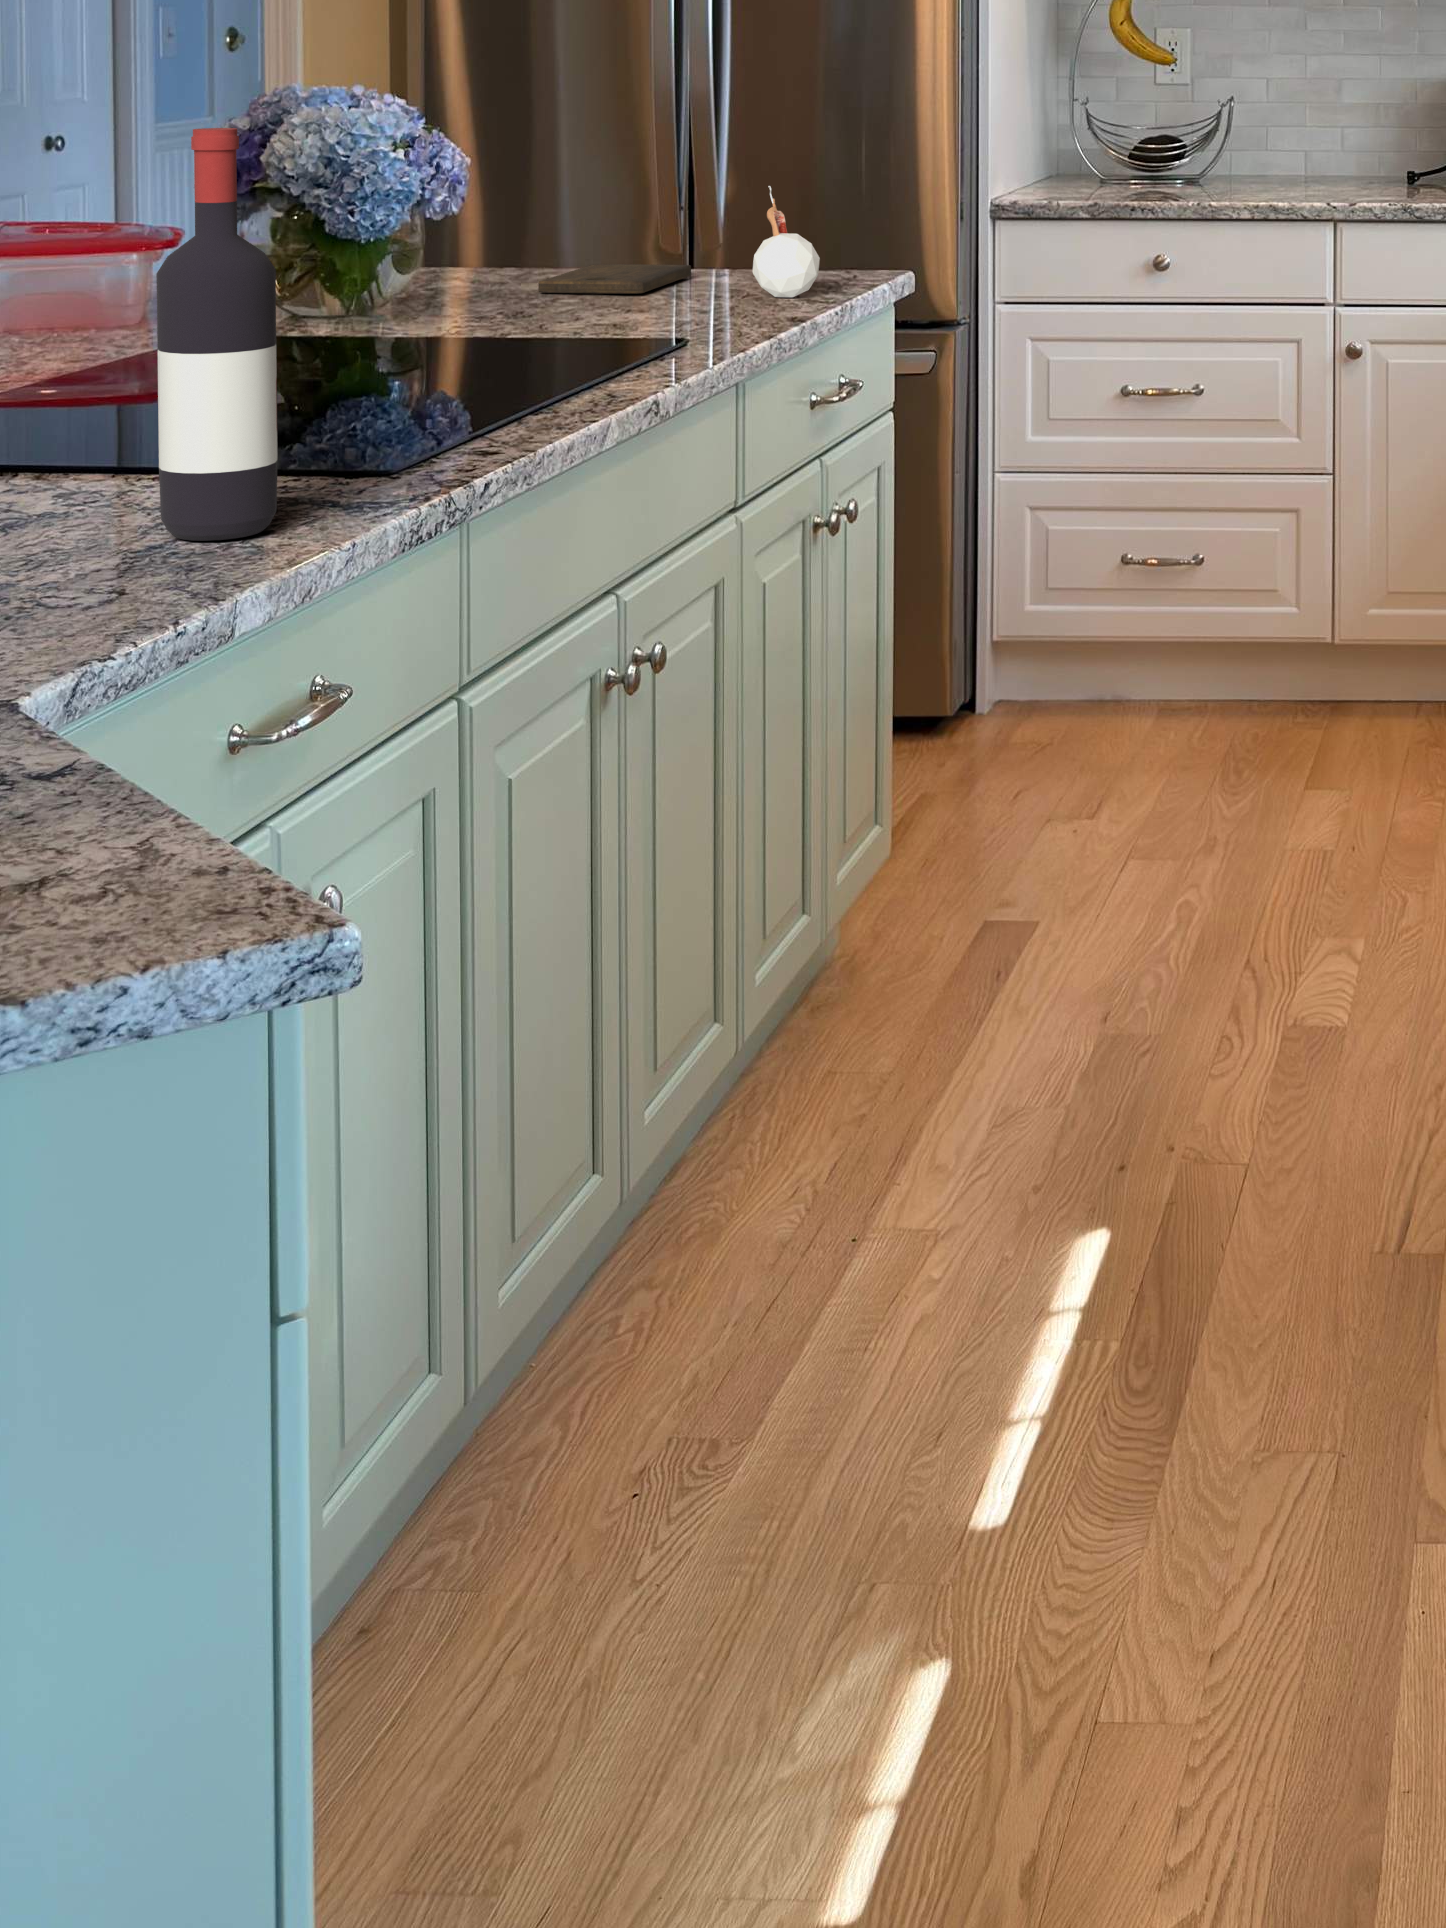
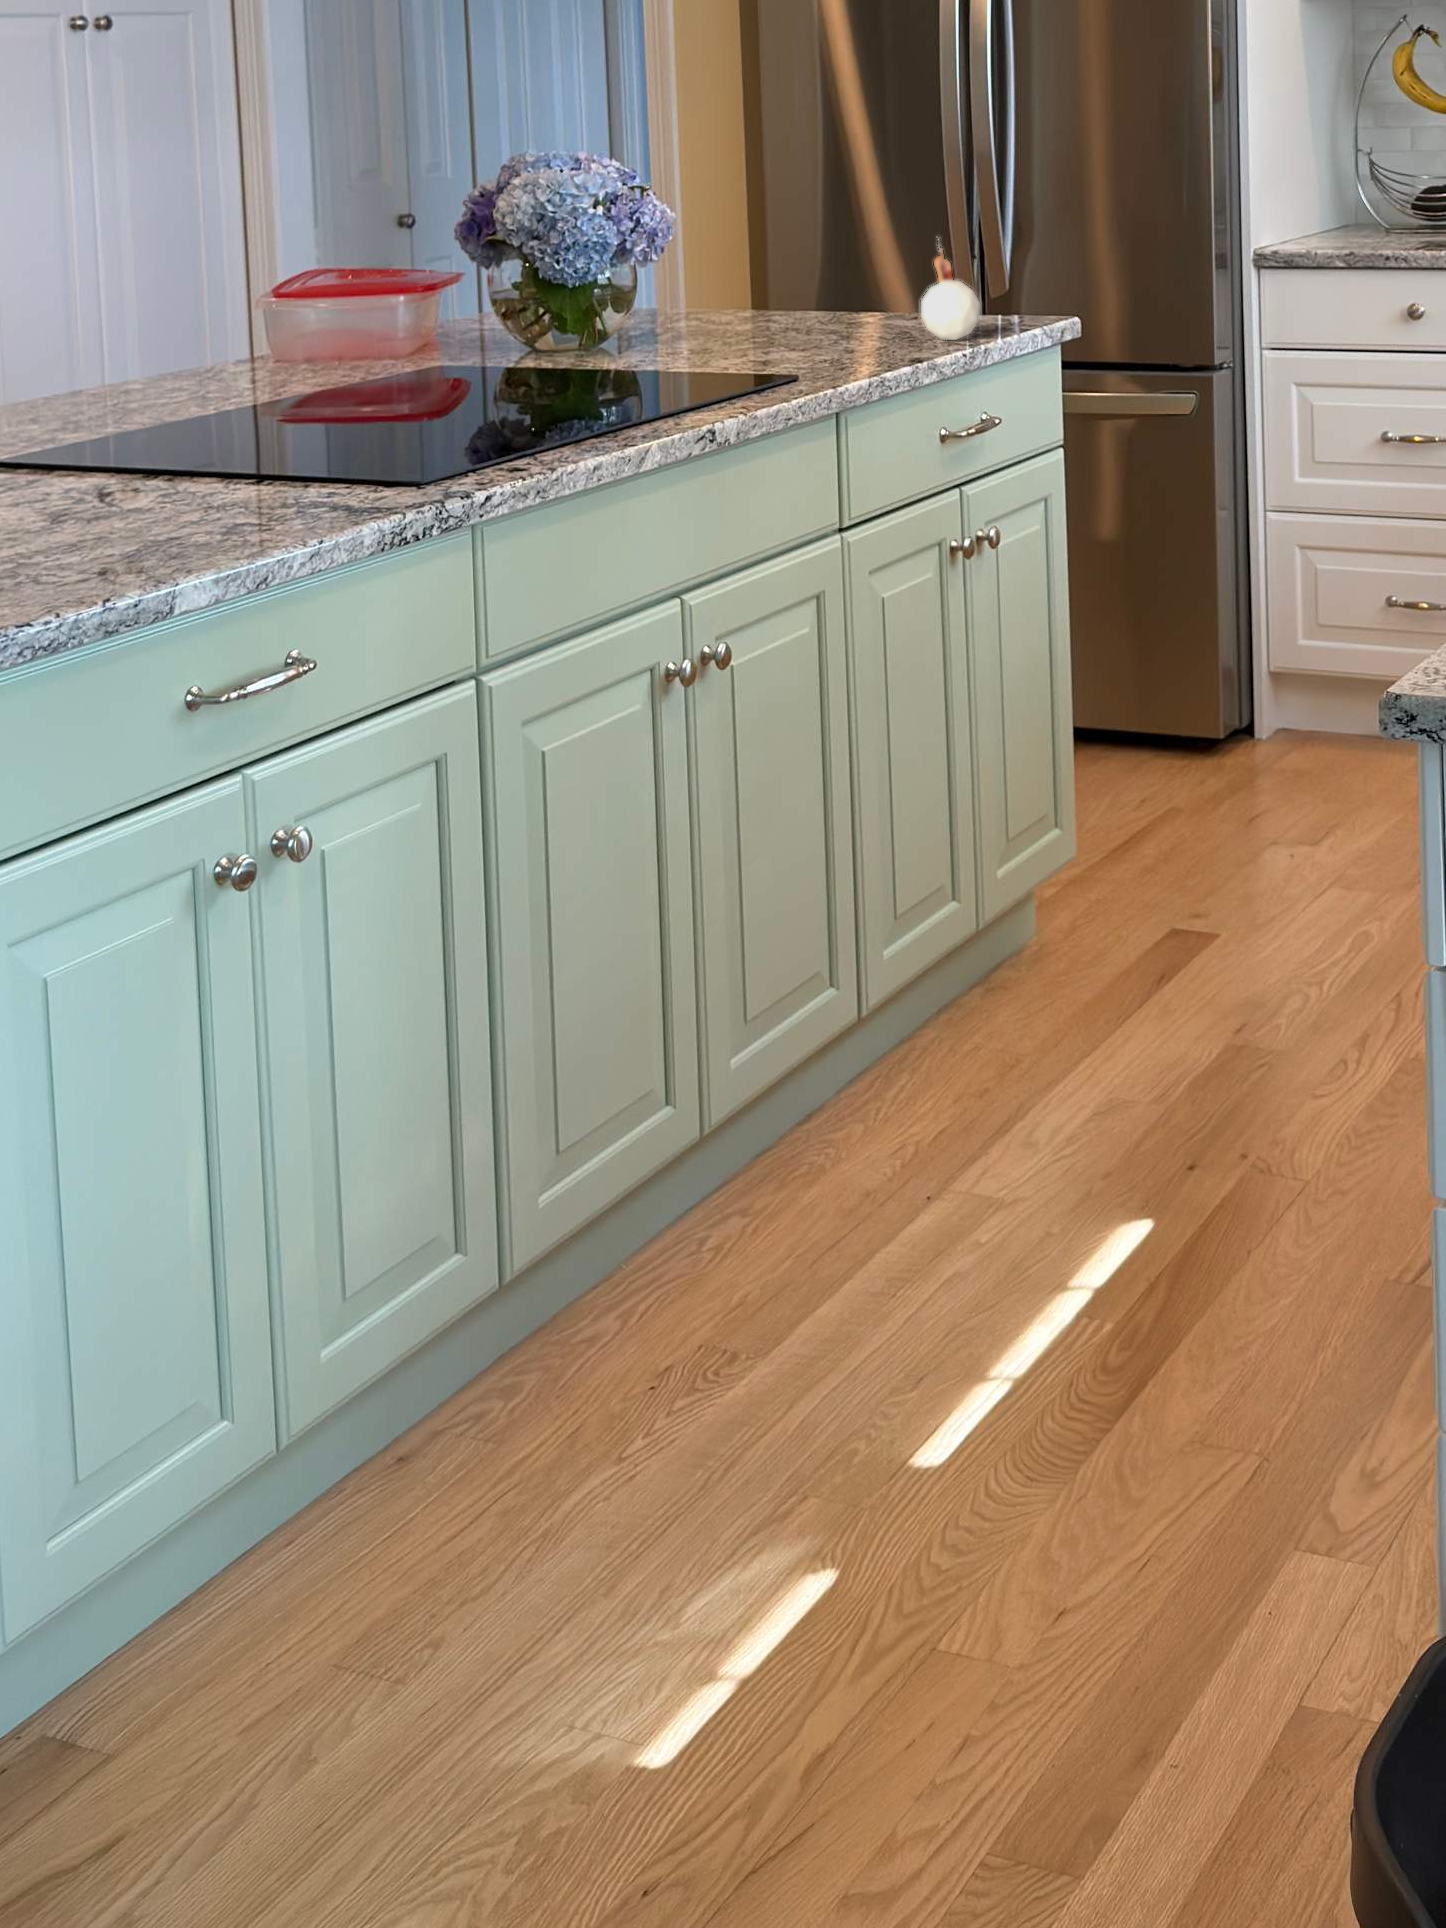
wine bottle: present [156,128,277,541] -> none [181,193,283,538]
cutting board: present [538,264,691,293] -> none [743,308,891,335]

